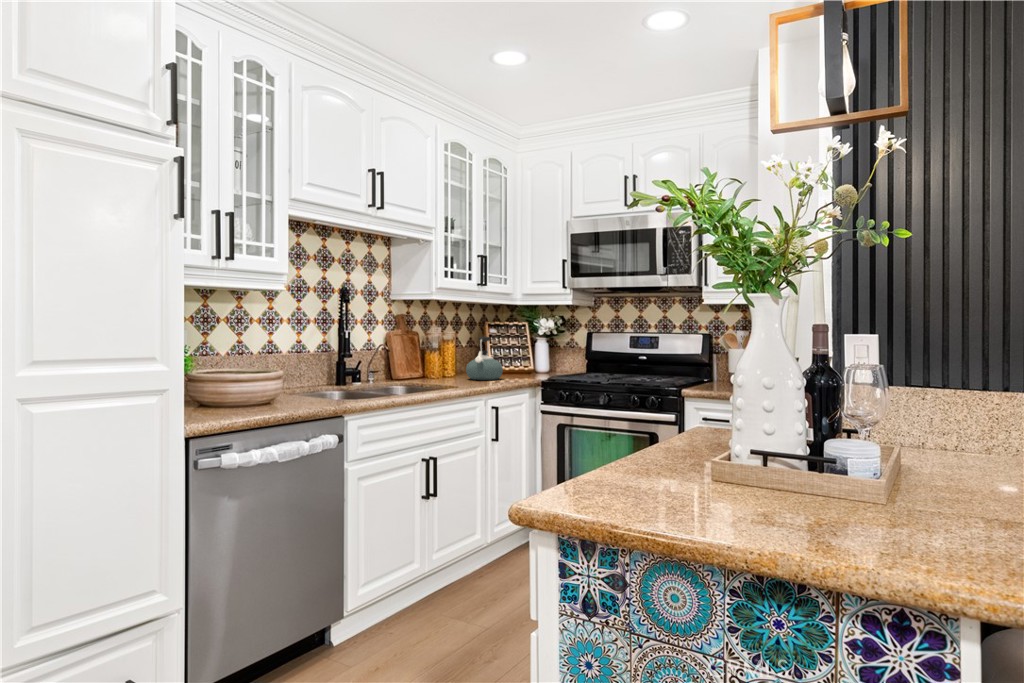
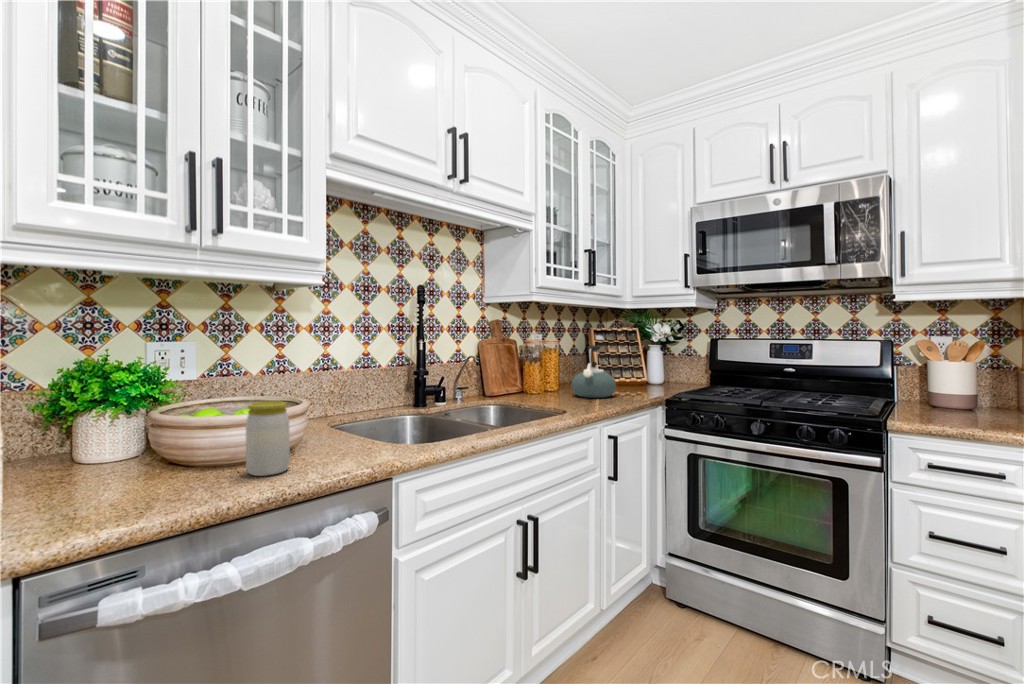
jar: none [254,367,280,411] -> present [246,401,290,476]

